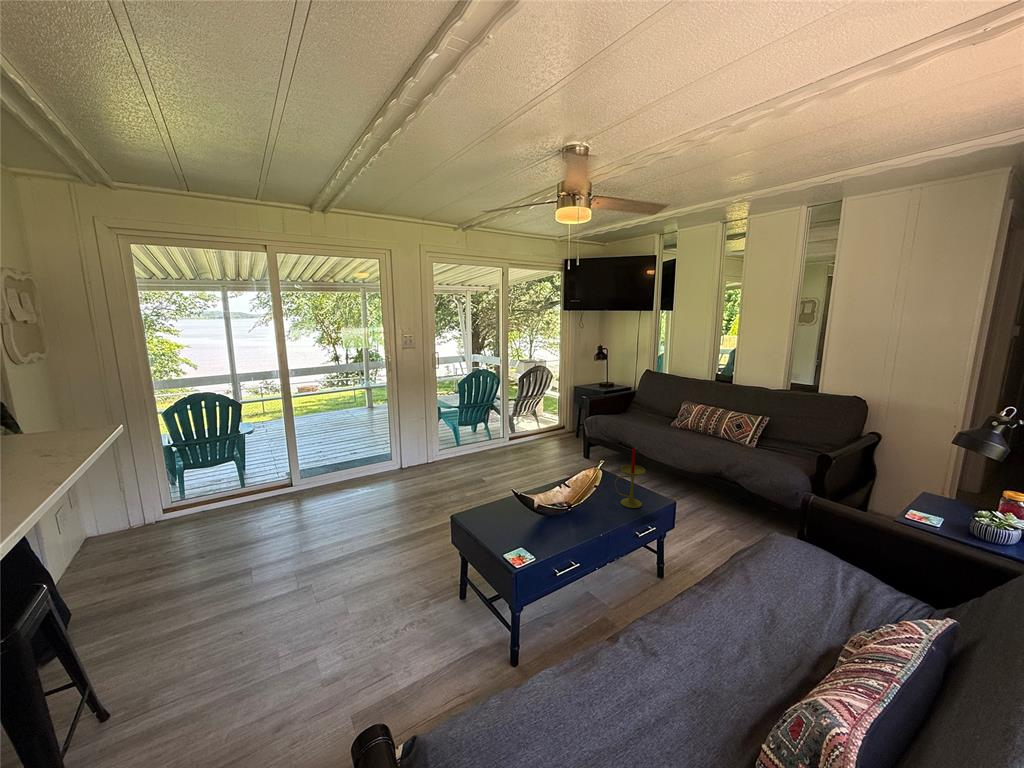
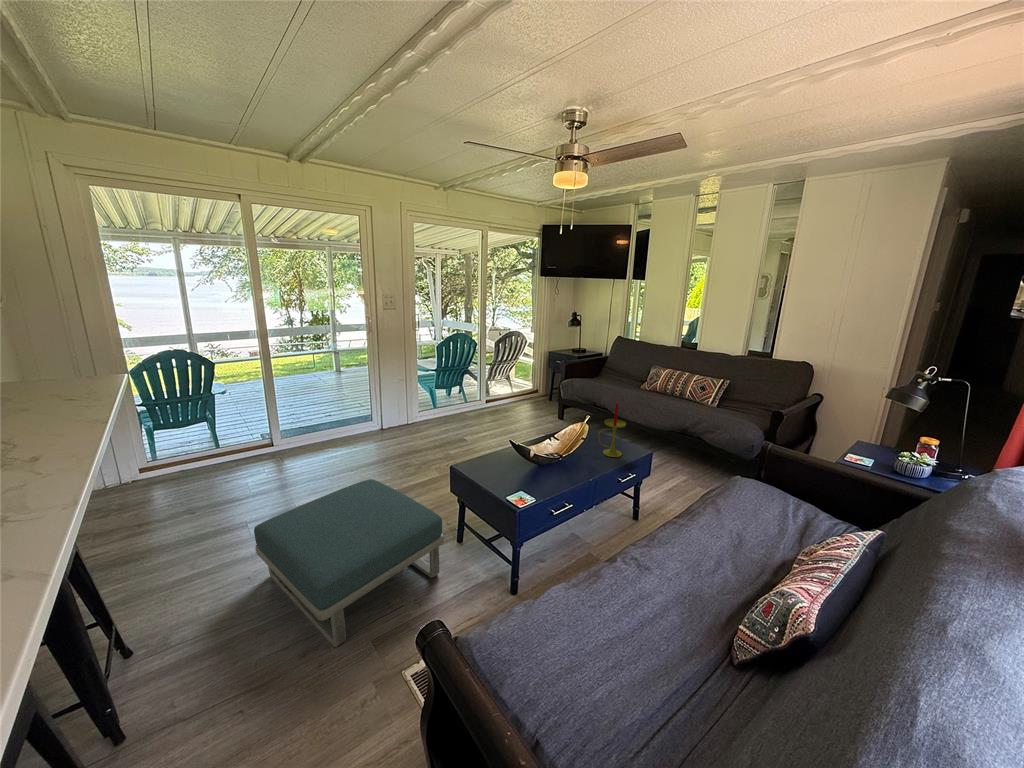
footstool: none [247,528,442,722] -> present [254,479,444,647]

